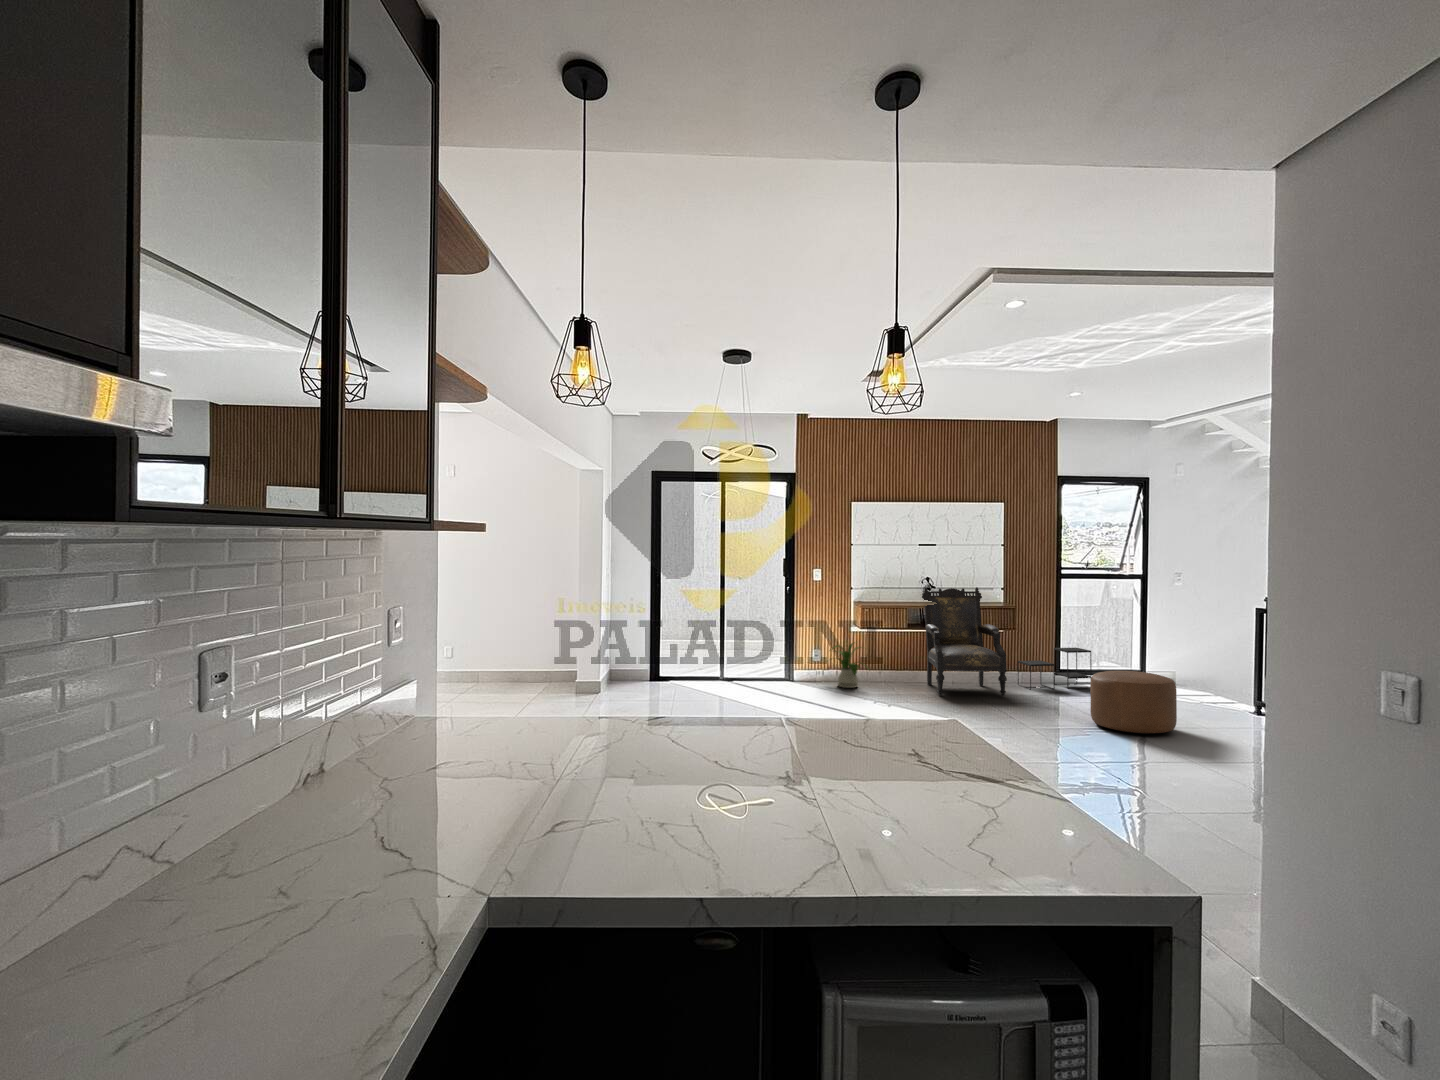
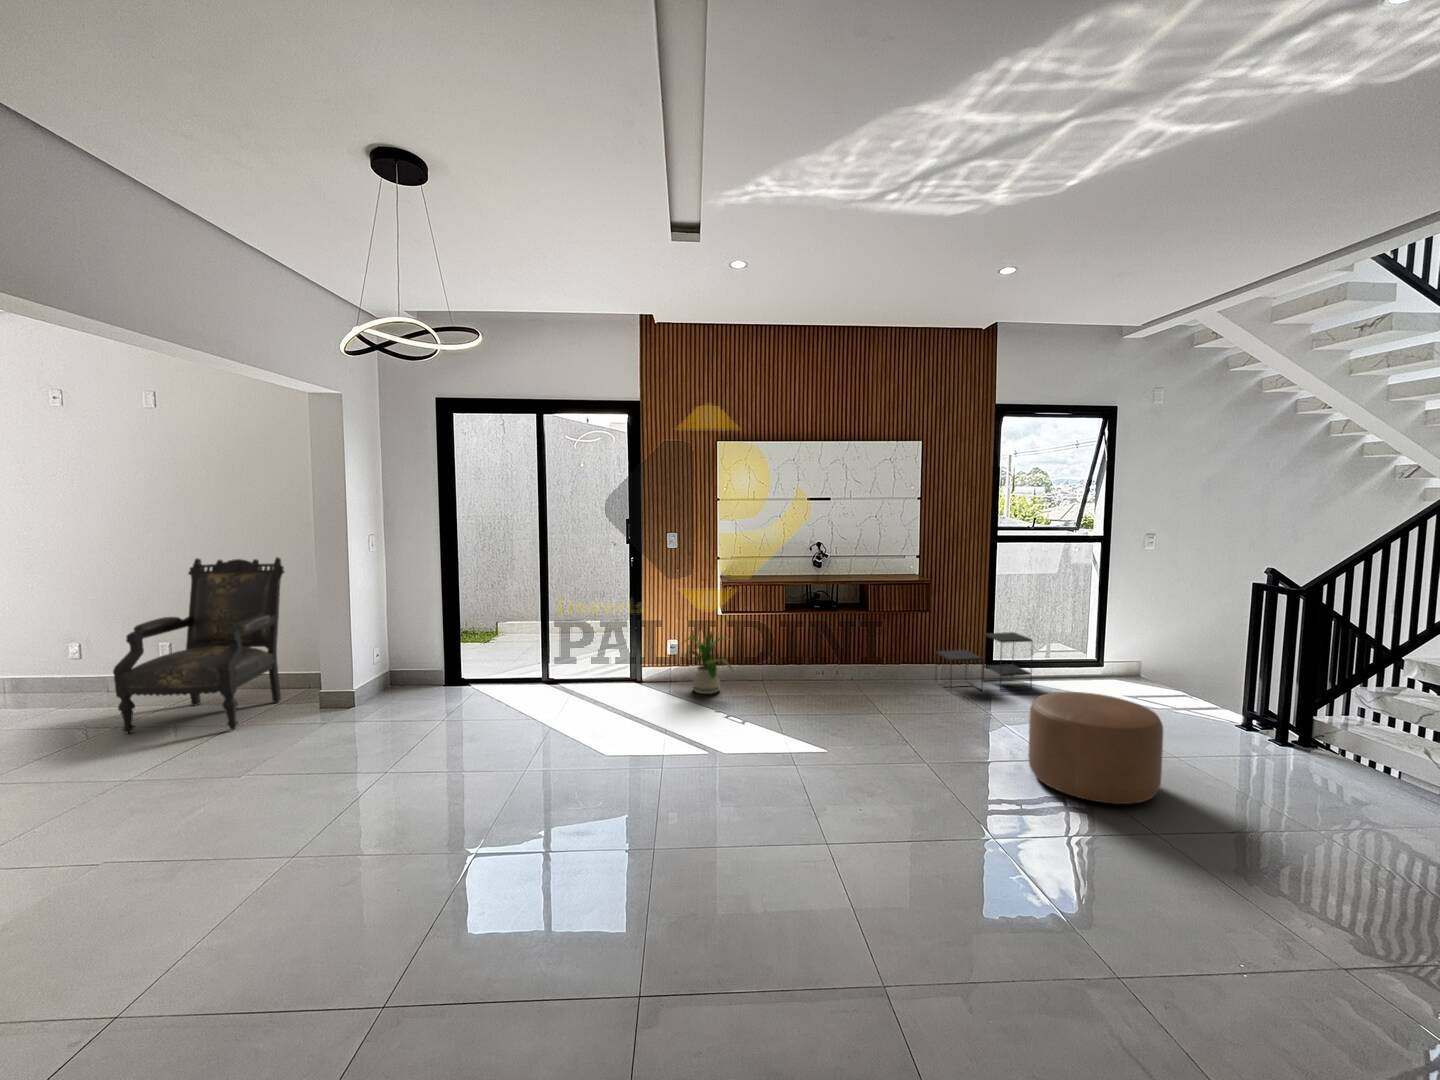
armchair: present [922,587,1007,695] -> present [113,557,284,733]

